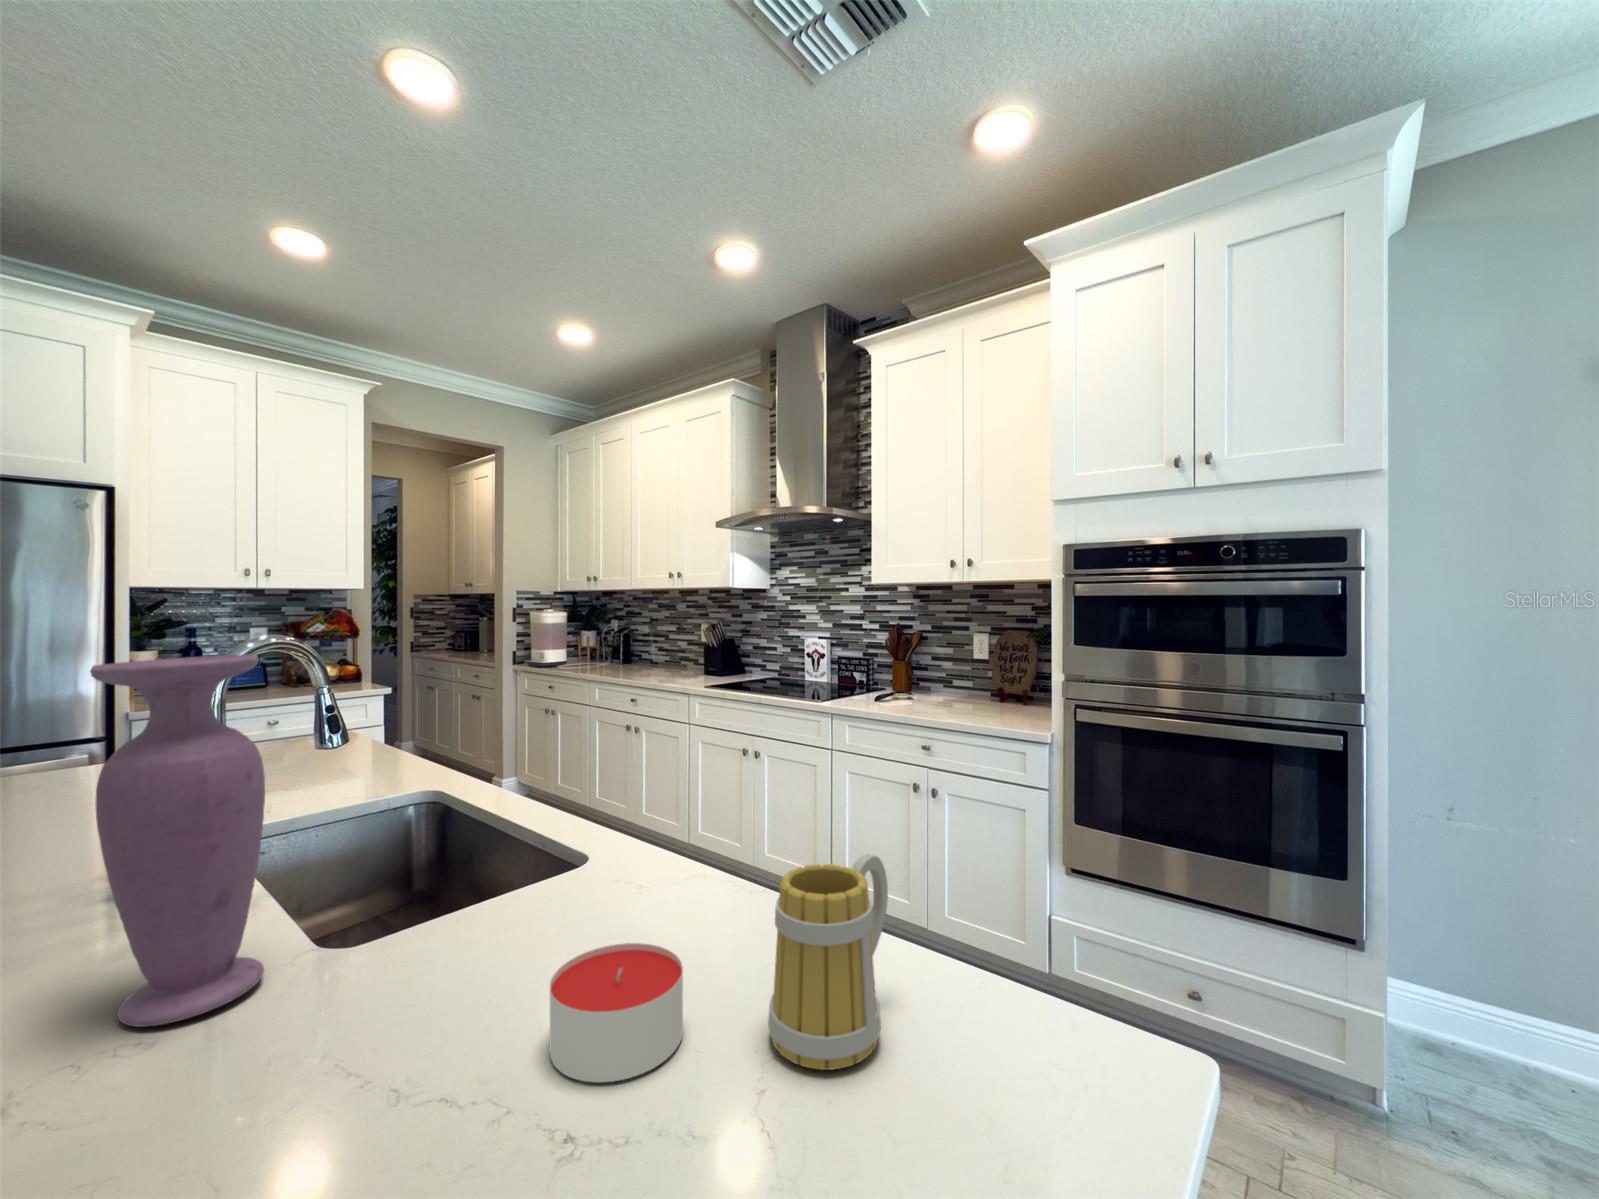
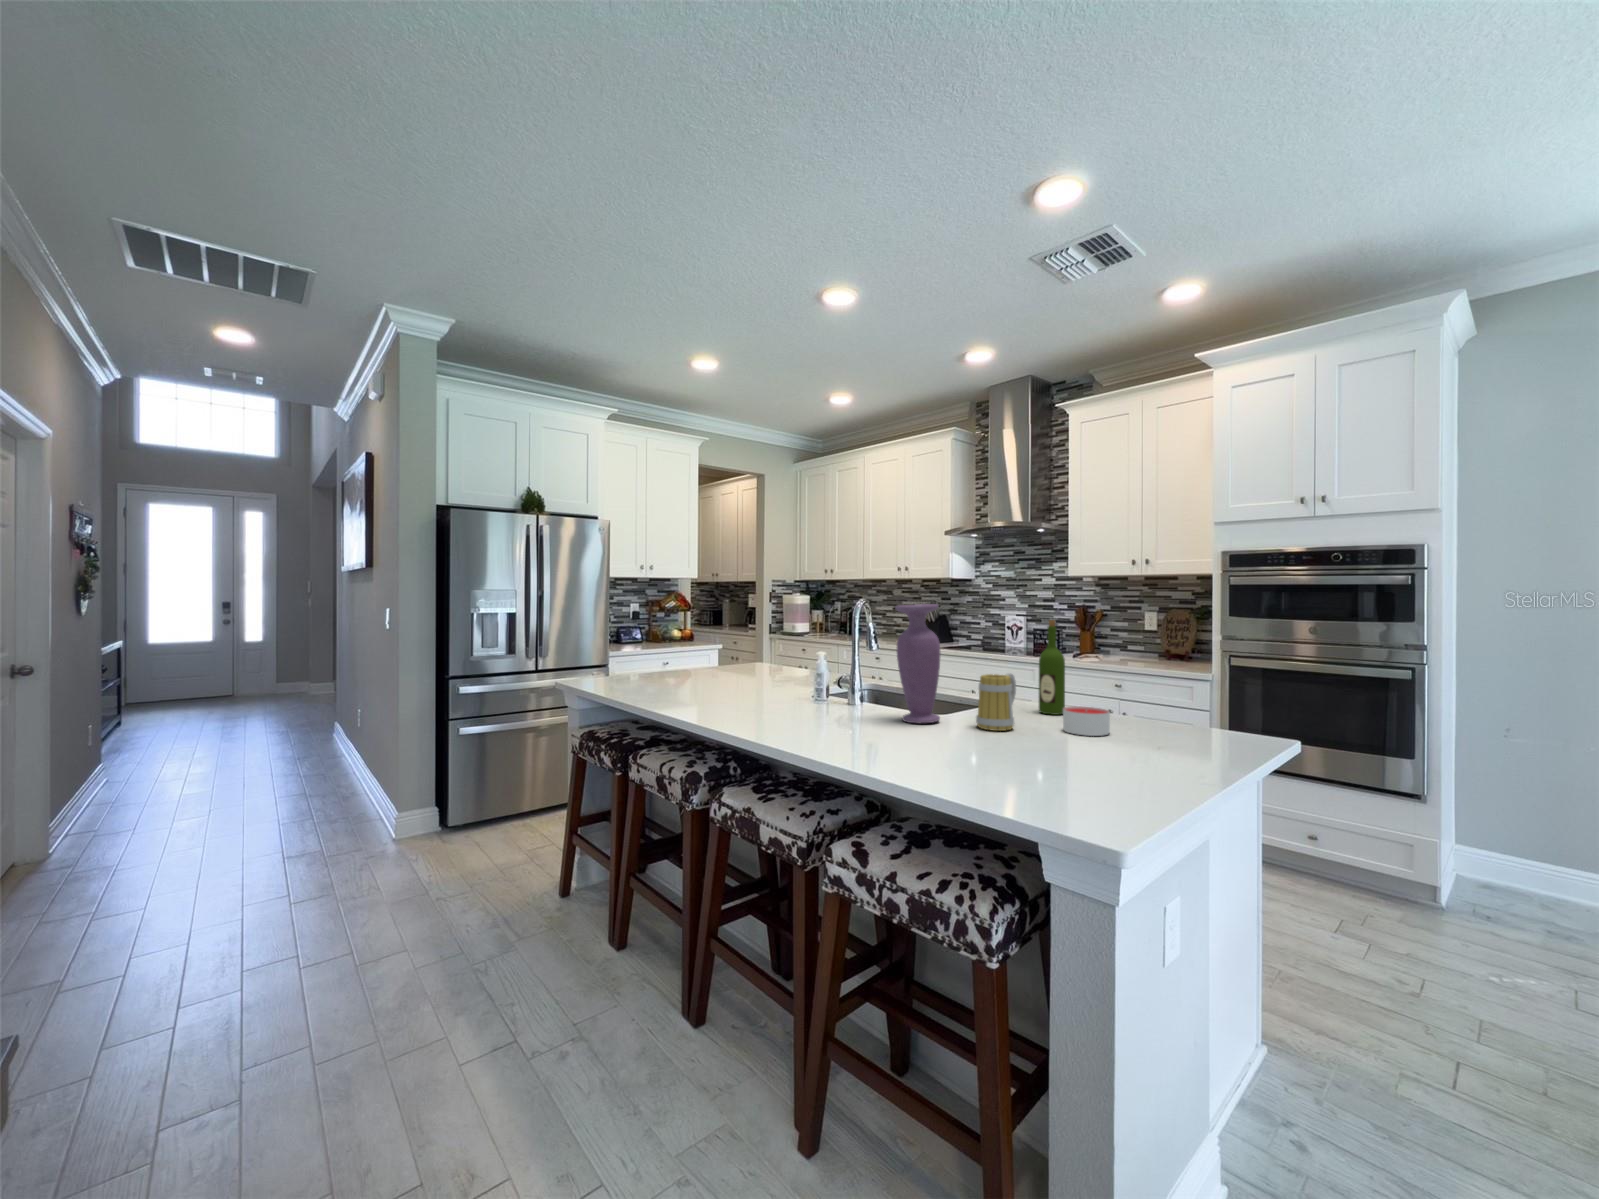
wine bottle: none [621,682,681,915] -> present [1039,620,1065,715]
mug: present [768,854,888,1070] -> present [976,673,1016,731]

